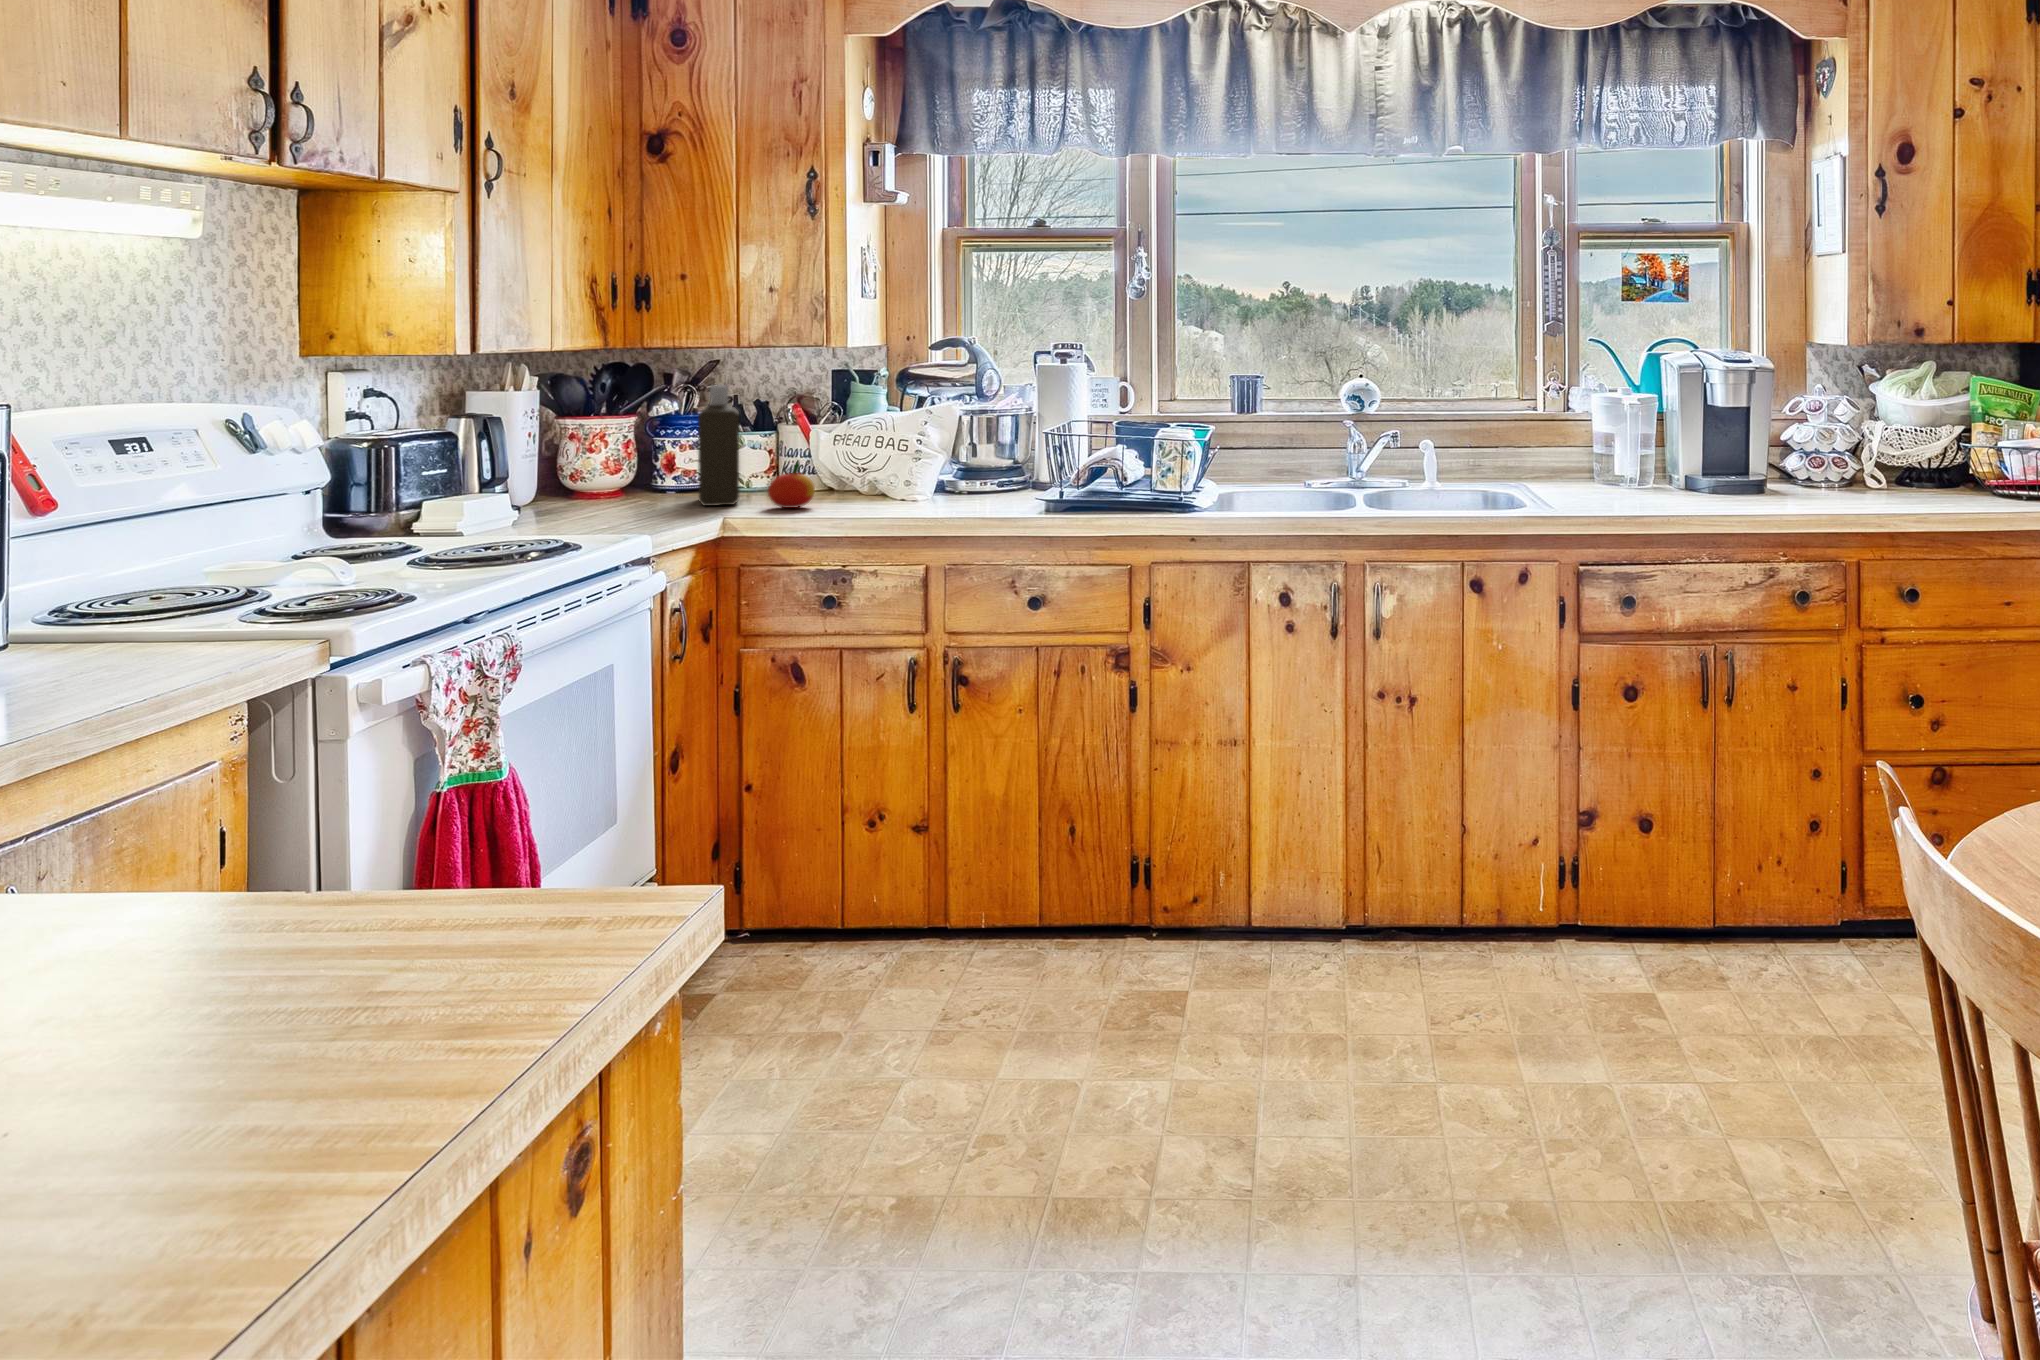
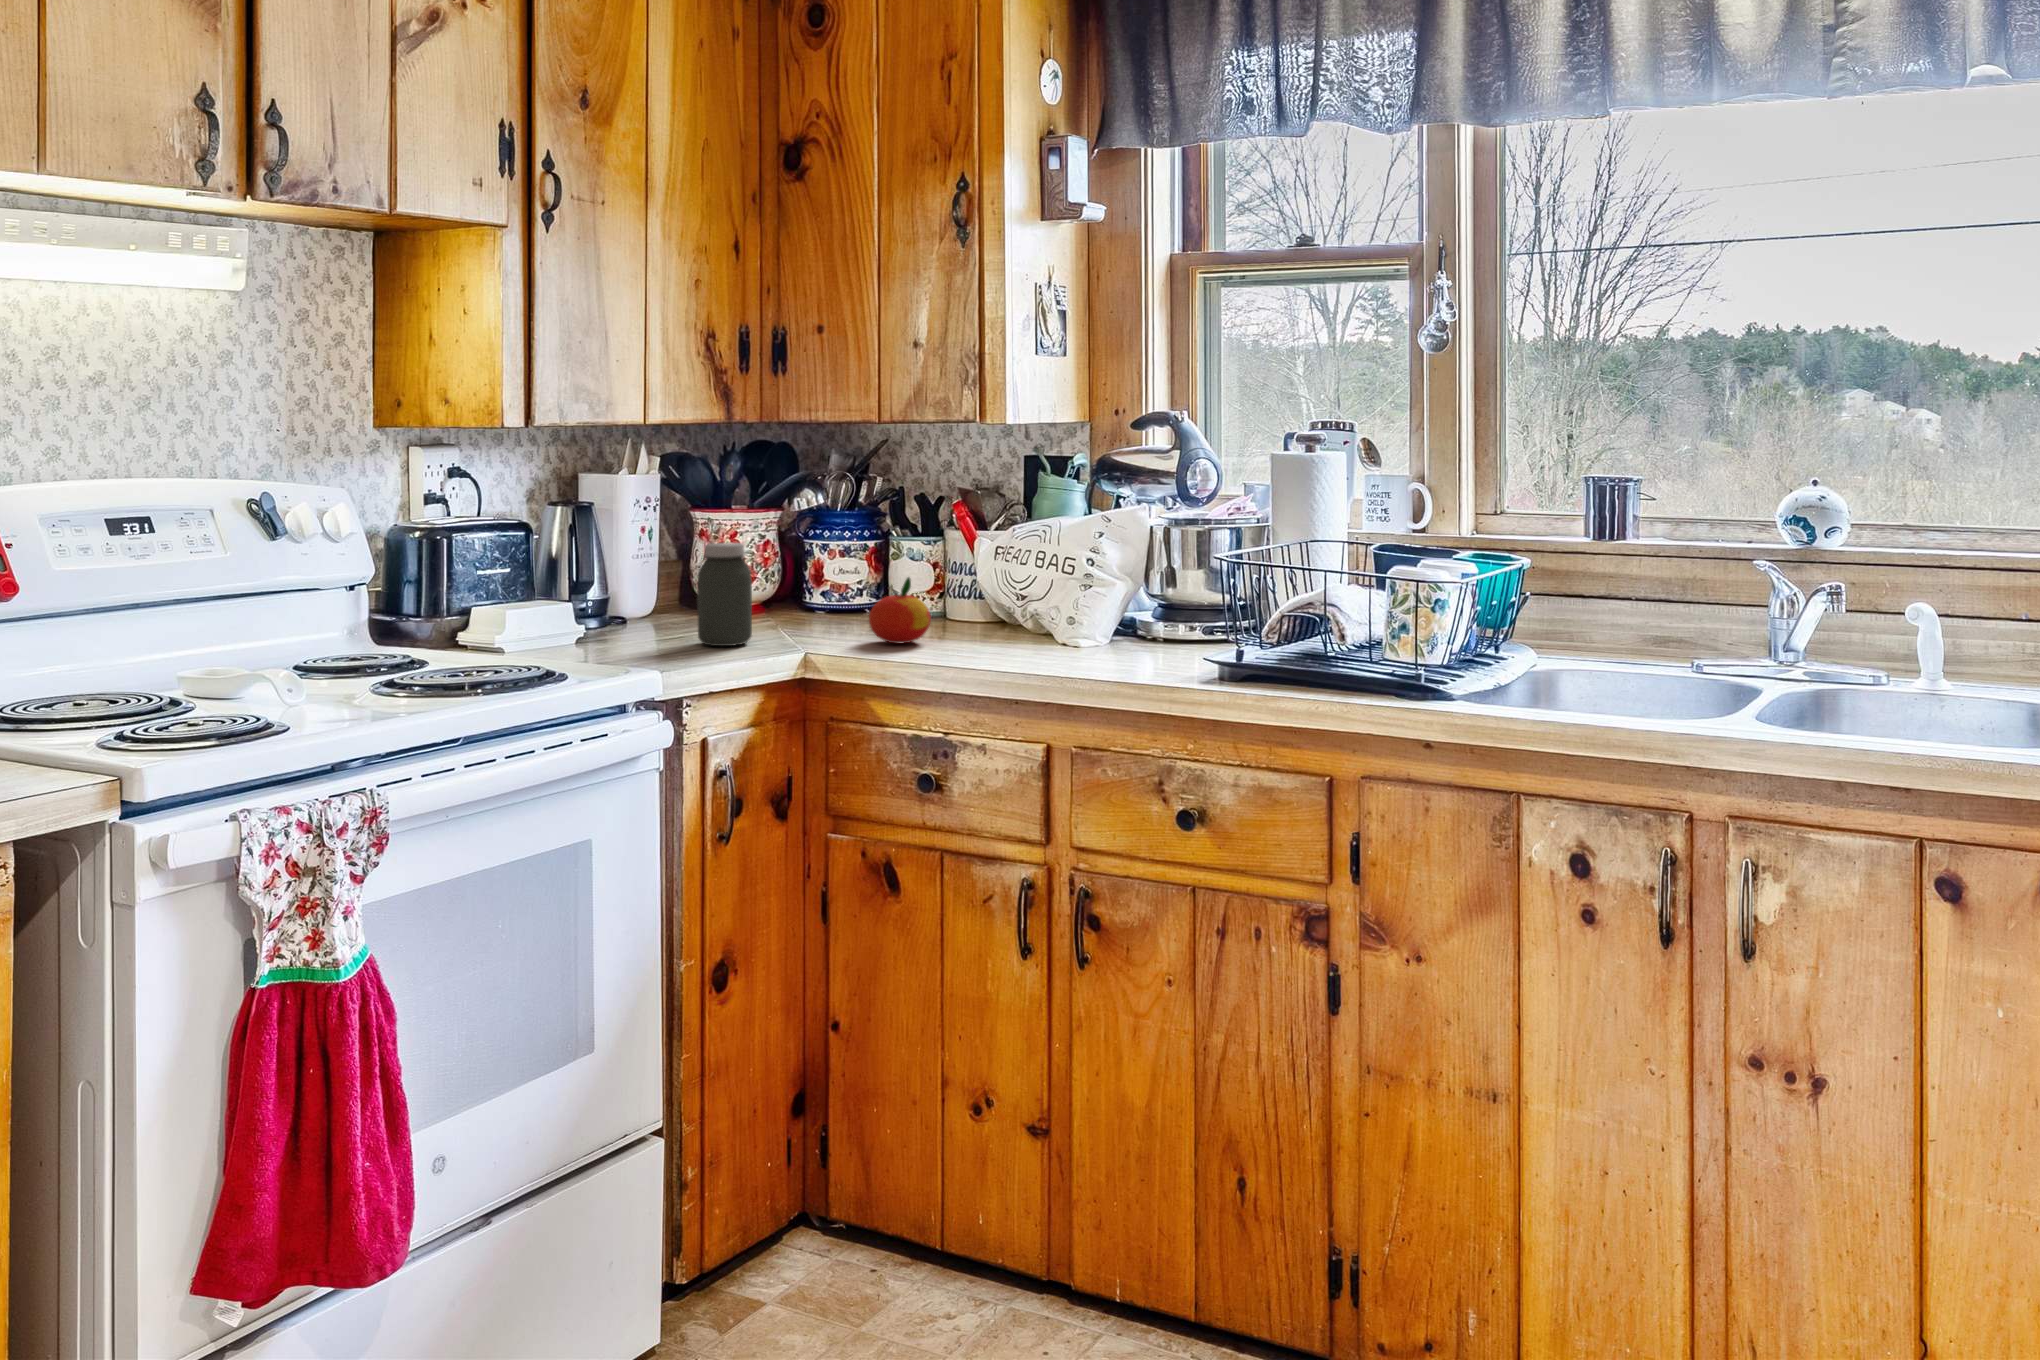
bottle: present [698,385,739,506] -> none [798,470,870,632]
jar: none [634,440,679,517] -> present [697,543,752,646]

